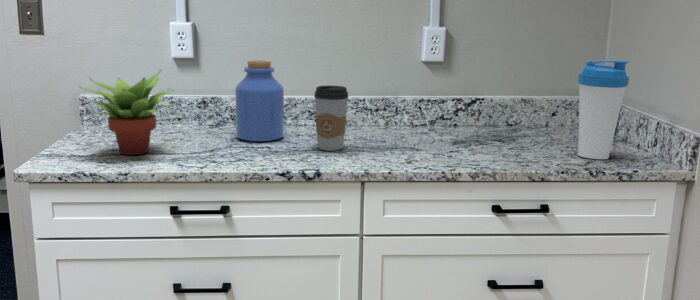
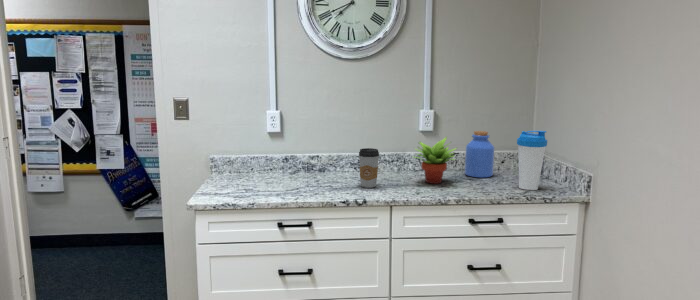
jar: present [235,61,284,142] -> present [465,131,494,178]
succulent plant: present [83,70,171,155] -> present [415,137,457,184]

